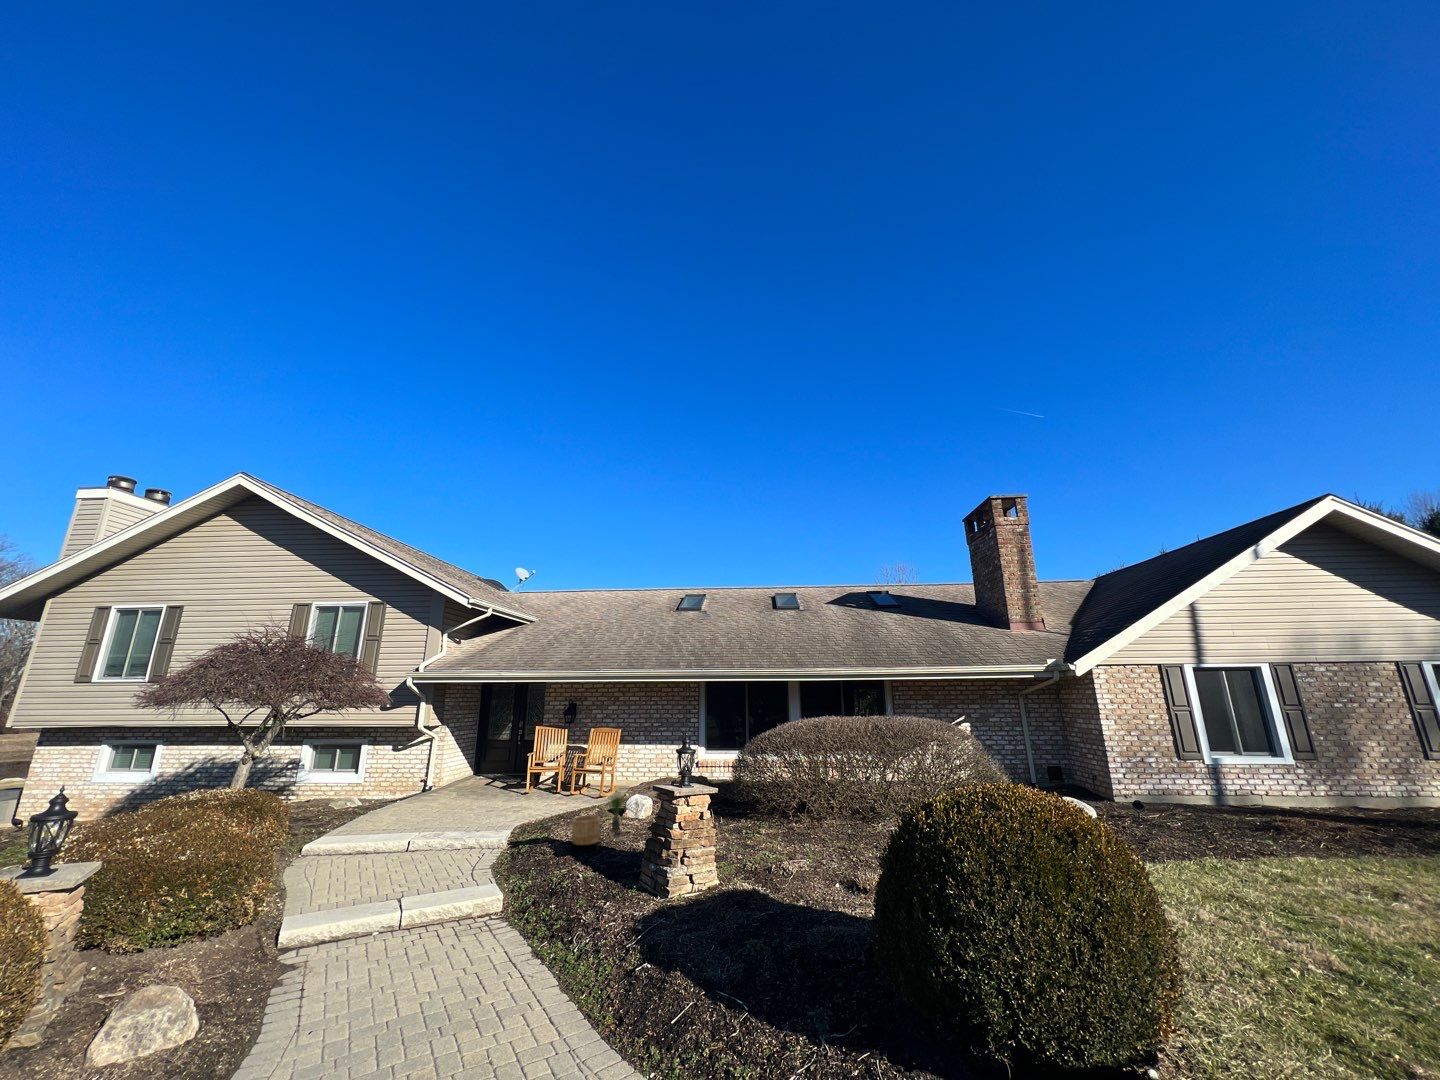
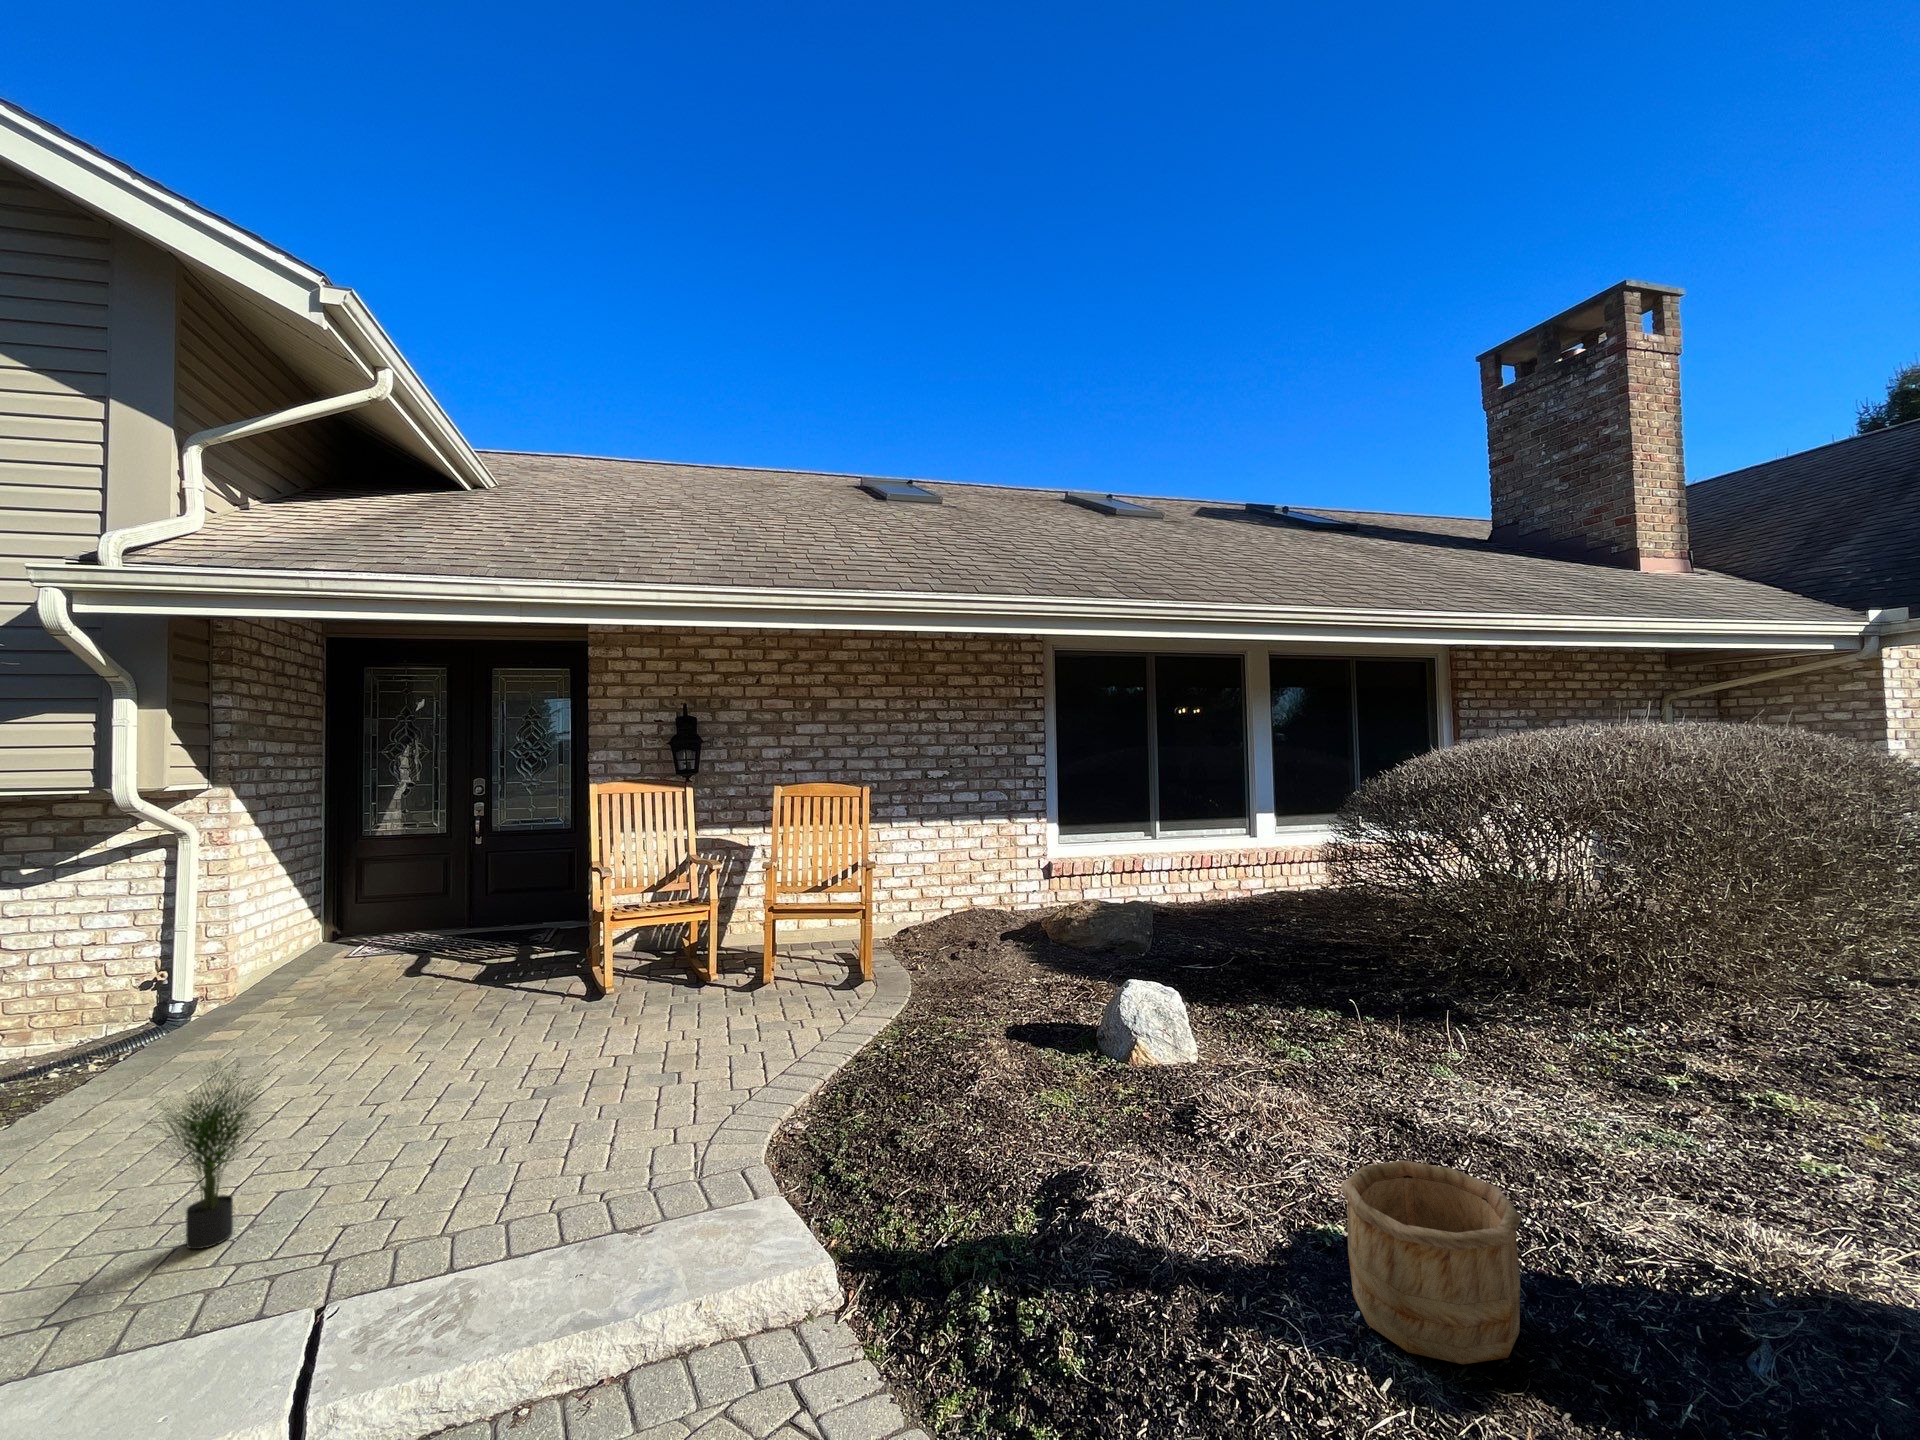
potted plant: present [609,791,624,829] -> present [150,1062,264,1249]

